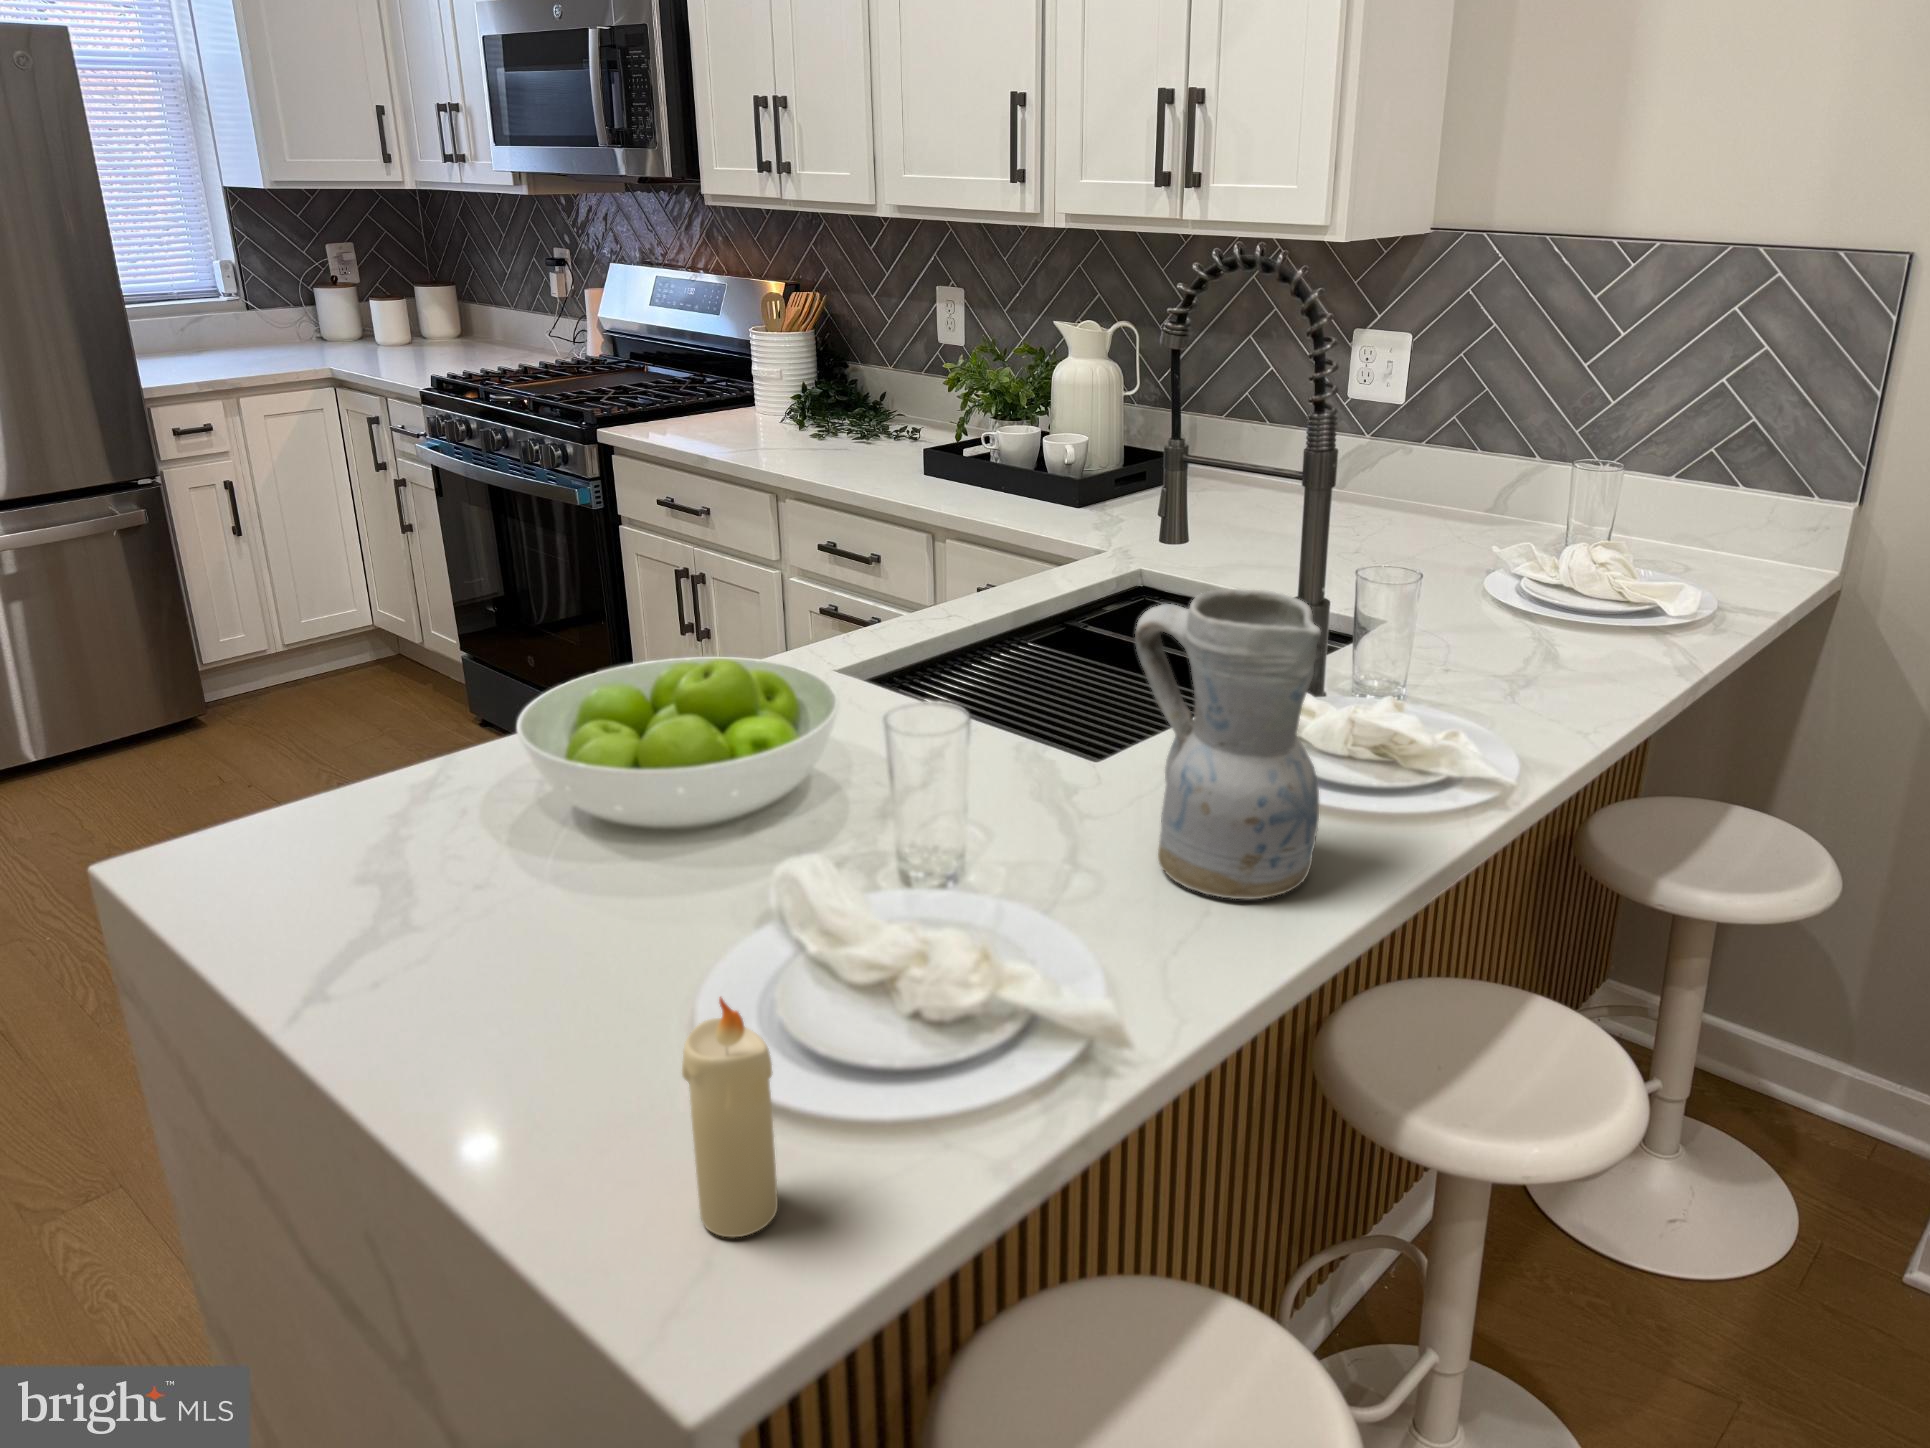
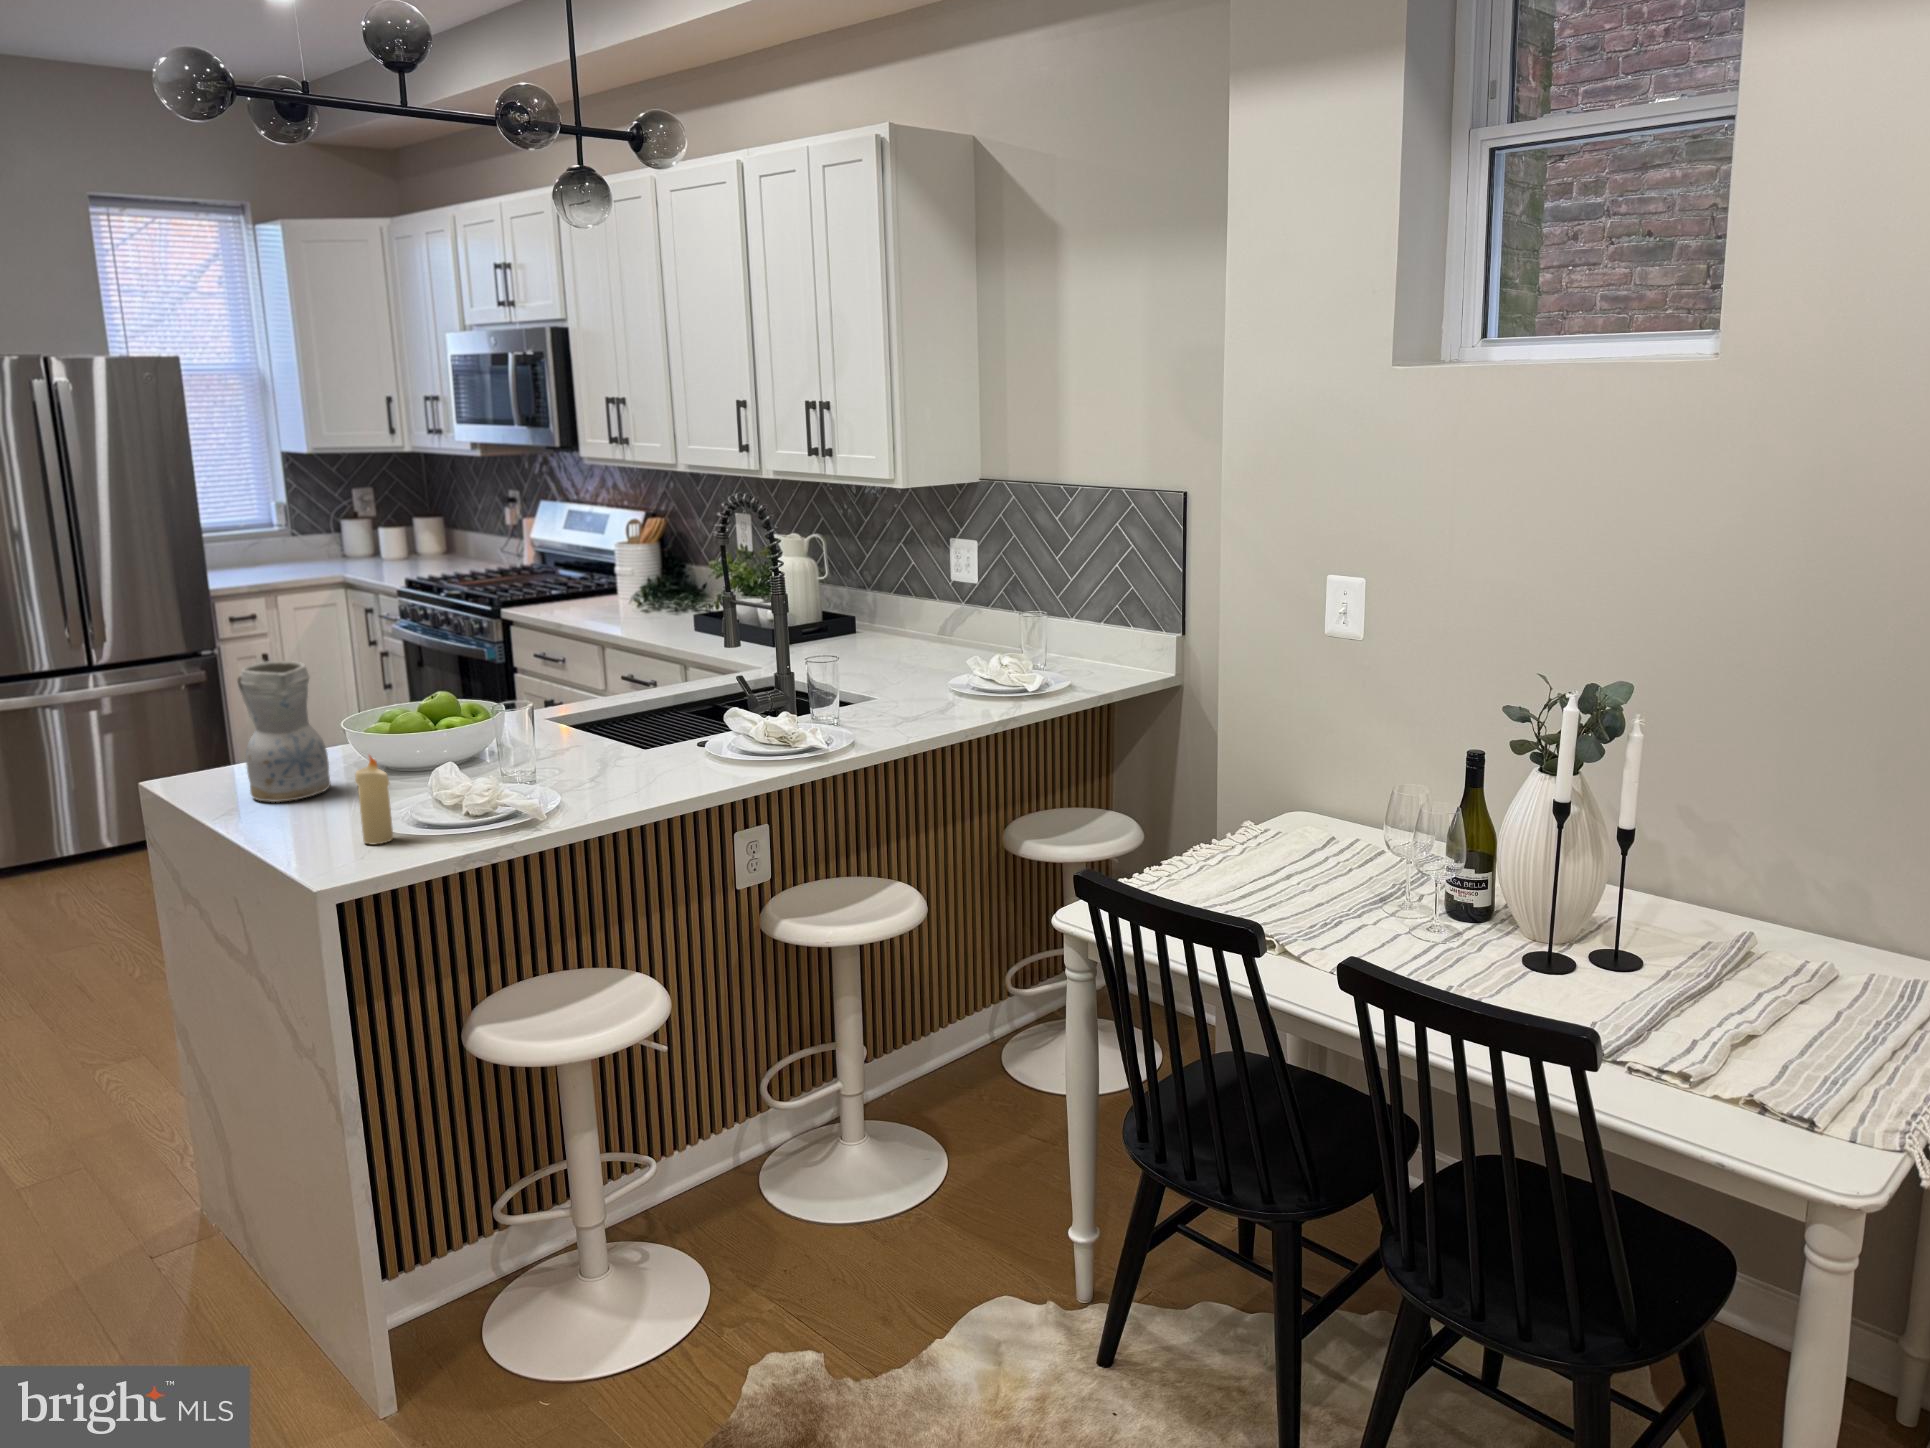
ceramic pitcher: present [1135,589,1321,899] -> present [237,661,330,802]

